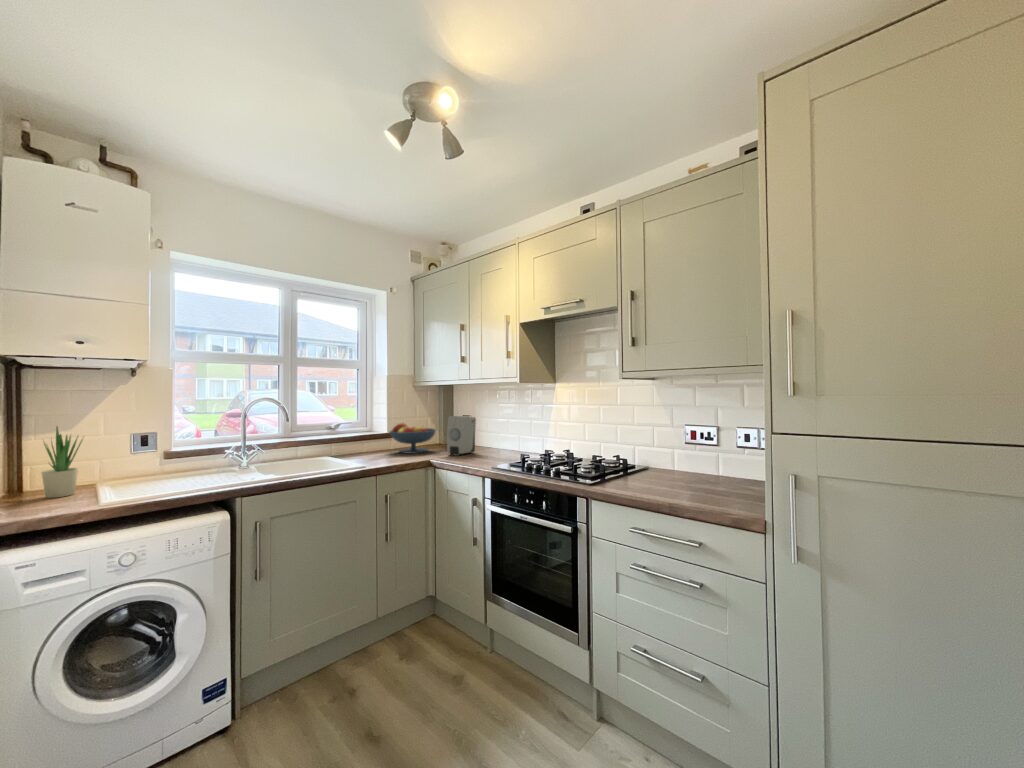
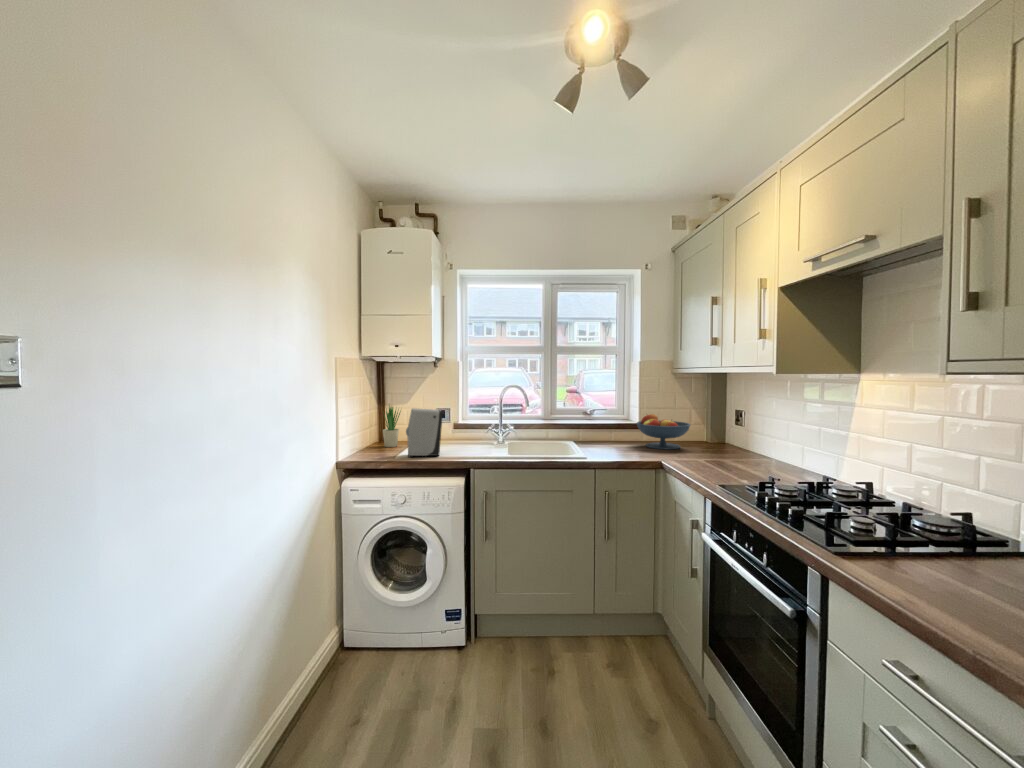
soap dispenser: present [447,416,476,456] -> present [406,408,443,457]

